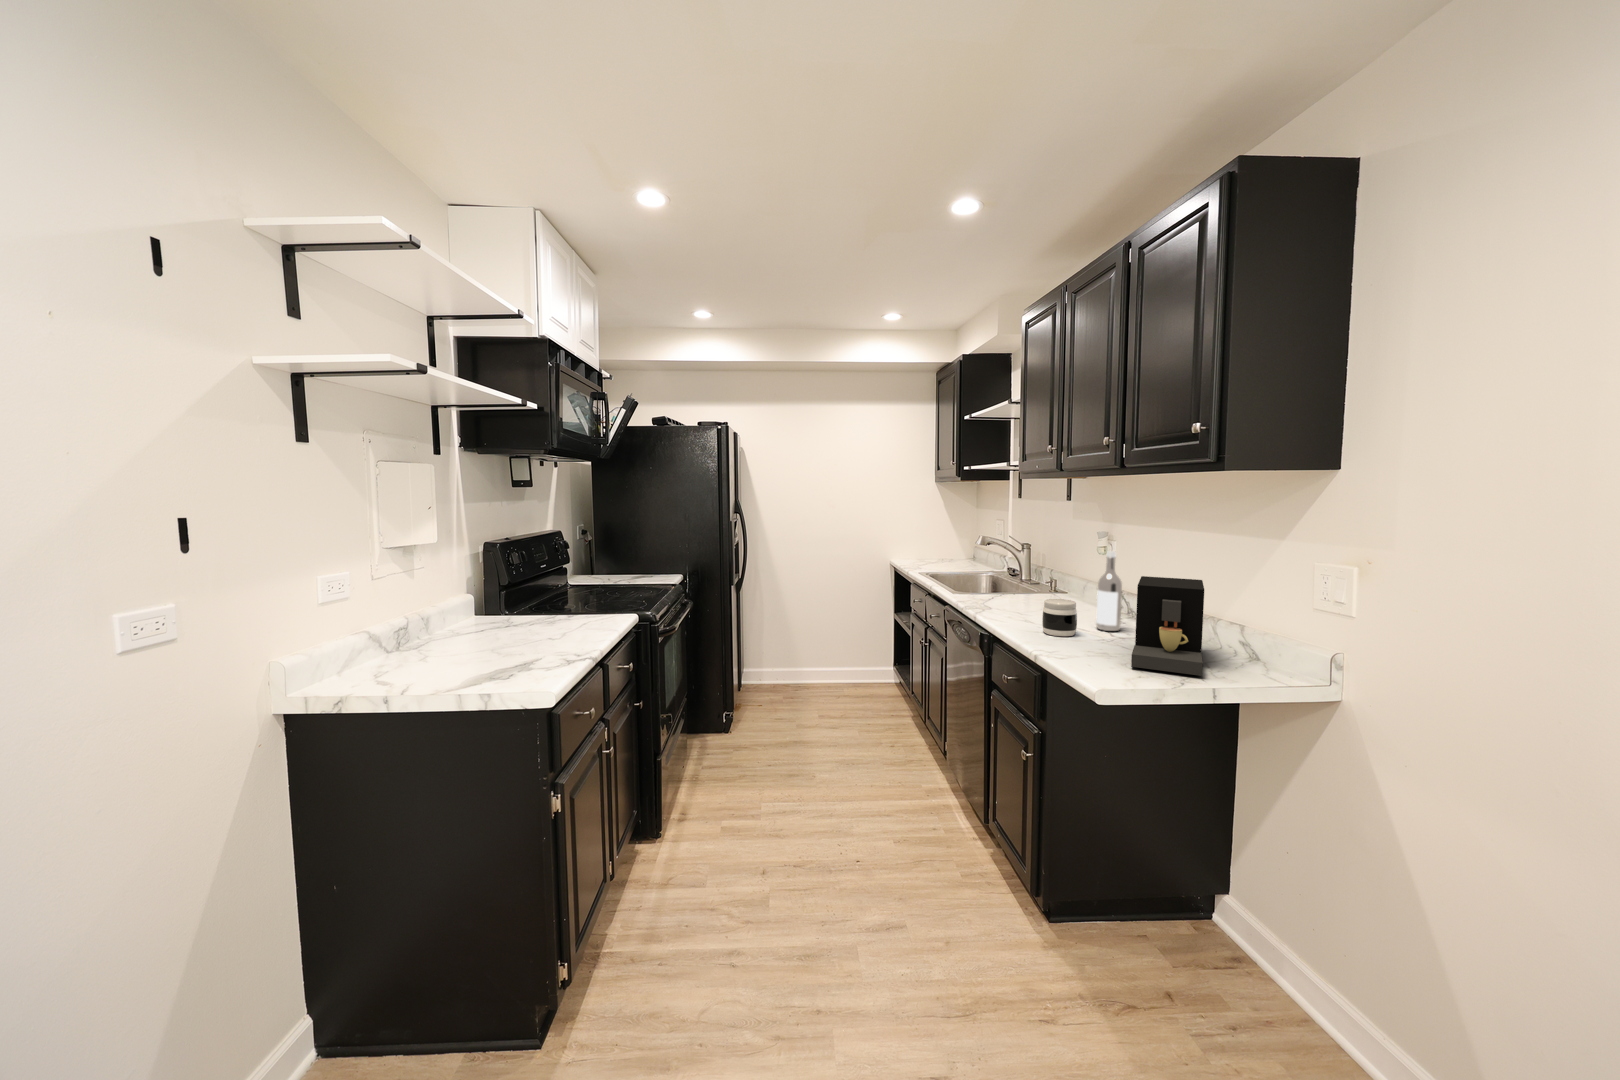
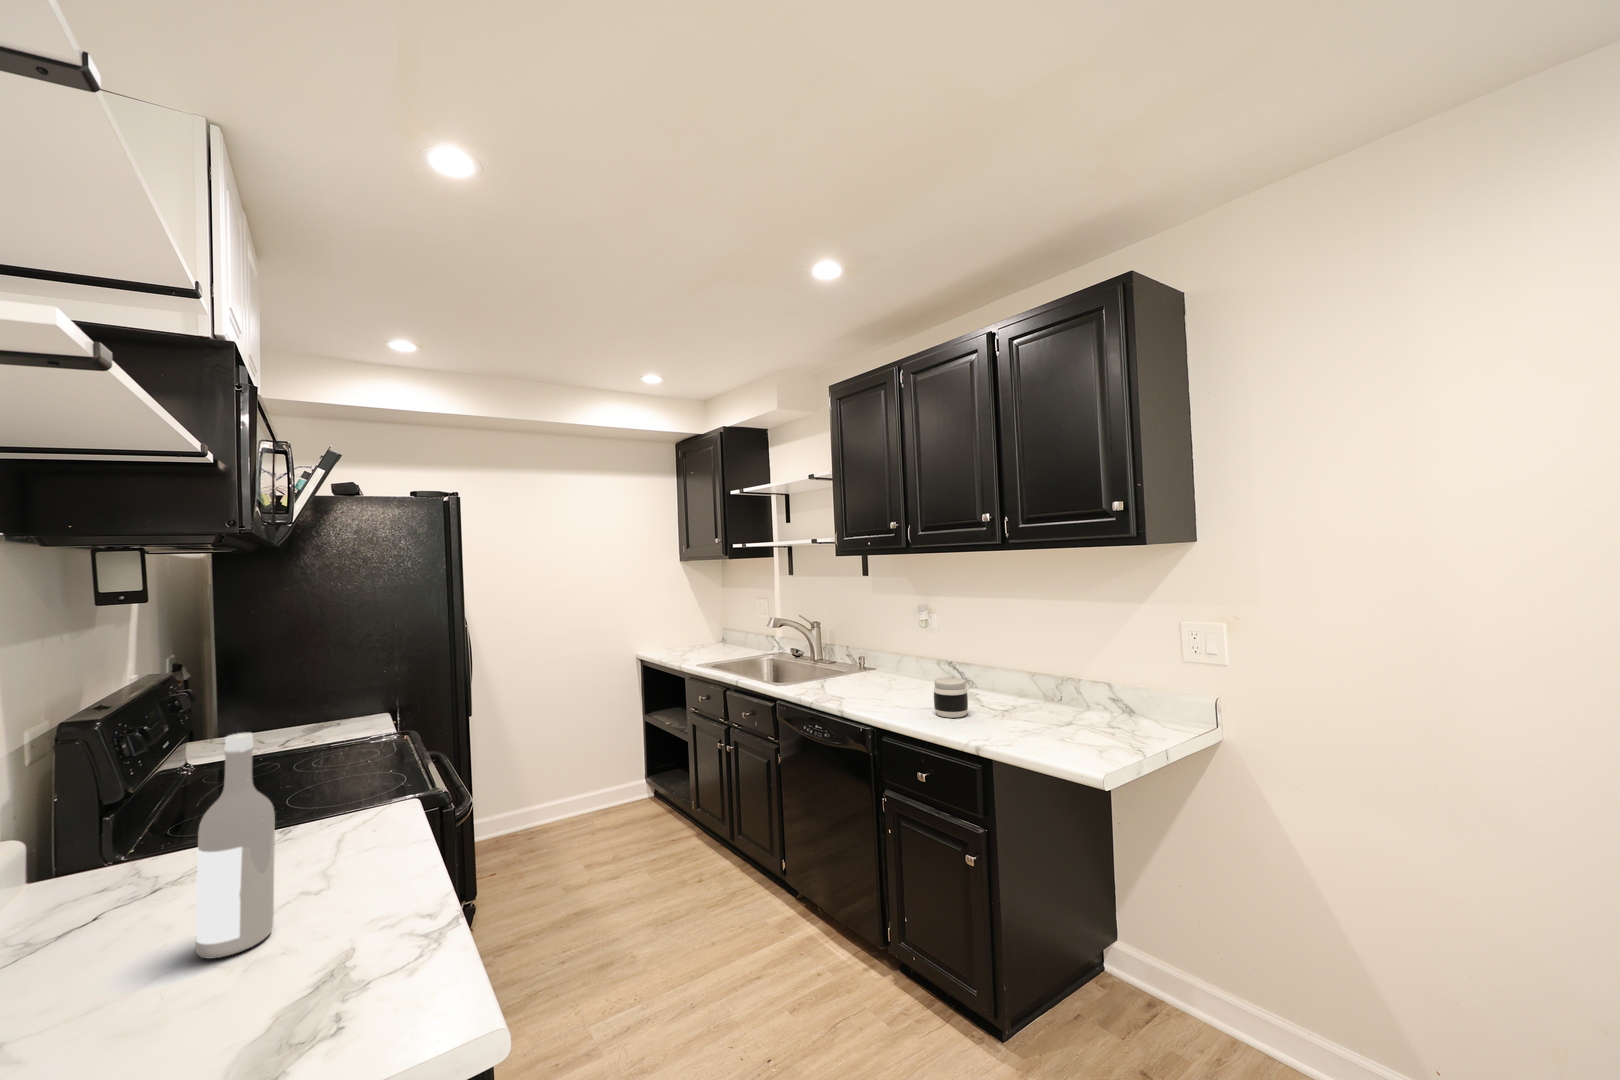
wine bottle: present [1096,551,1122,631] -> present [196,733,275,959]
coffee maker: present [1131,576,1204,676] -> none [1021,644,1128,739]

